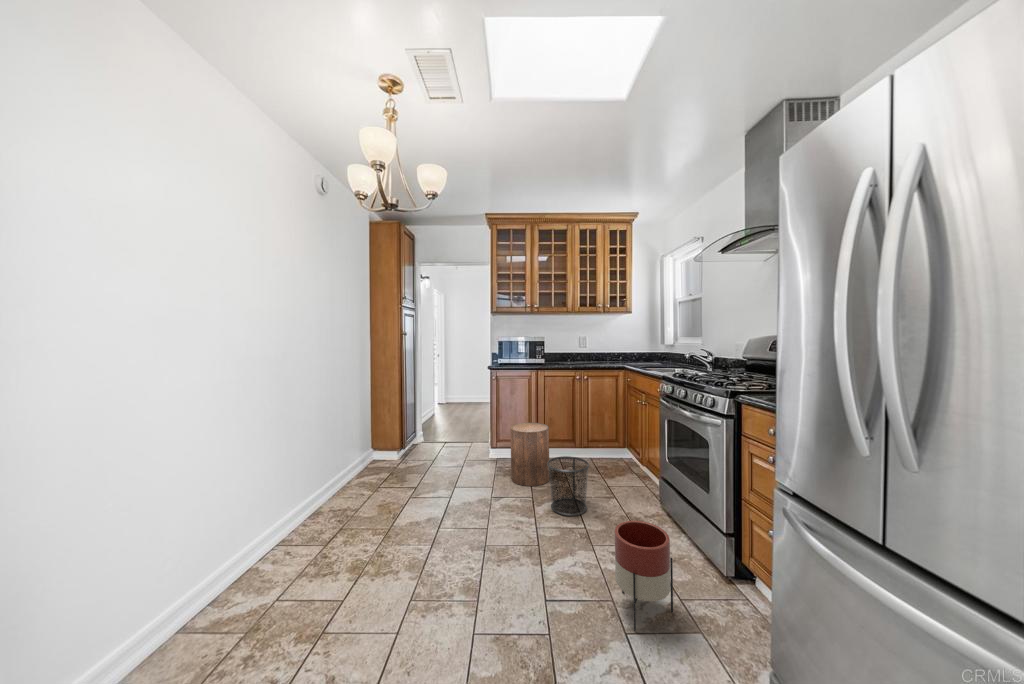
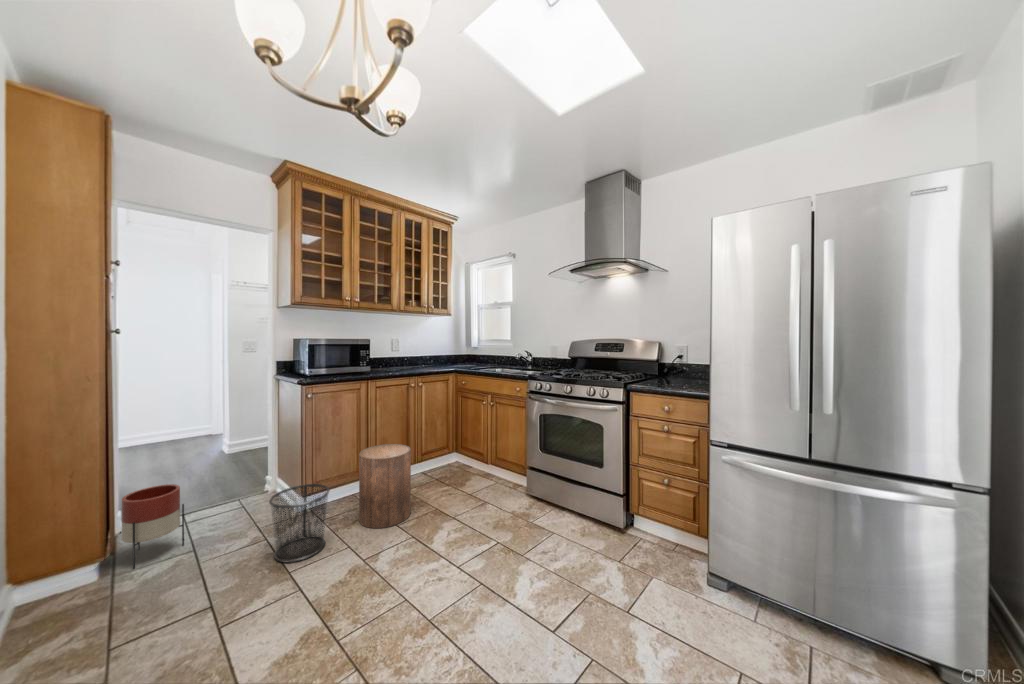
waste bin: present [547,456,589,516] -> present [269,484,329,562]
planter: present [615,521,673,631] -> present [121,484,184,569]

